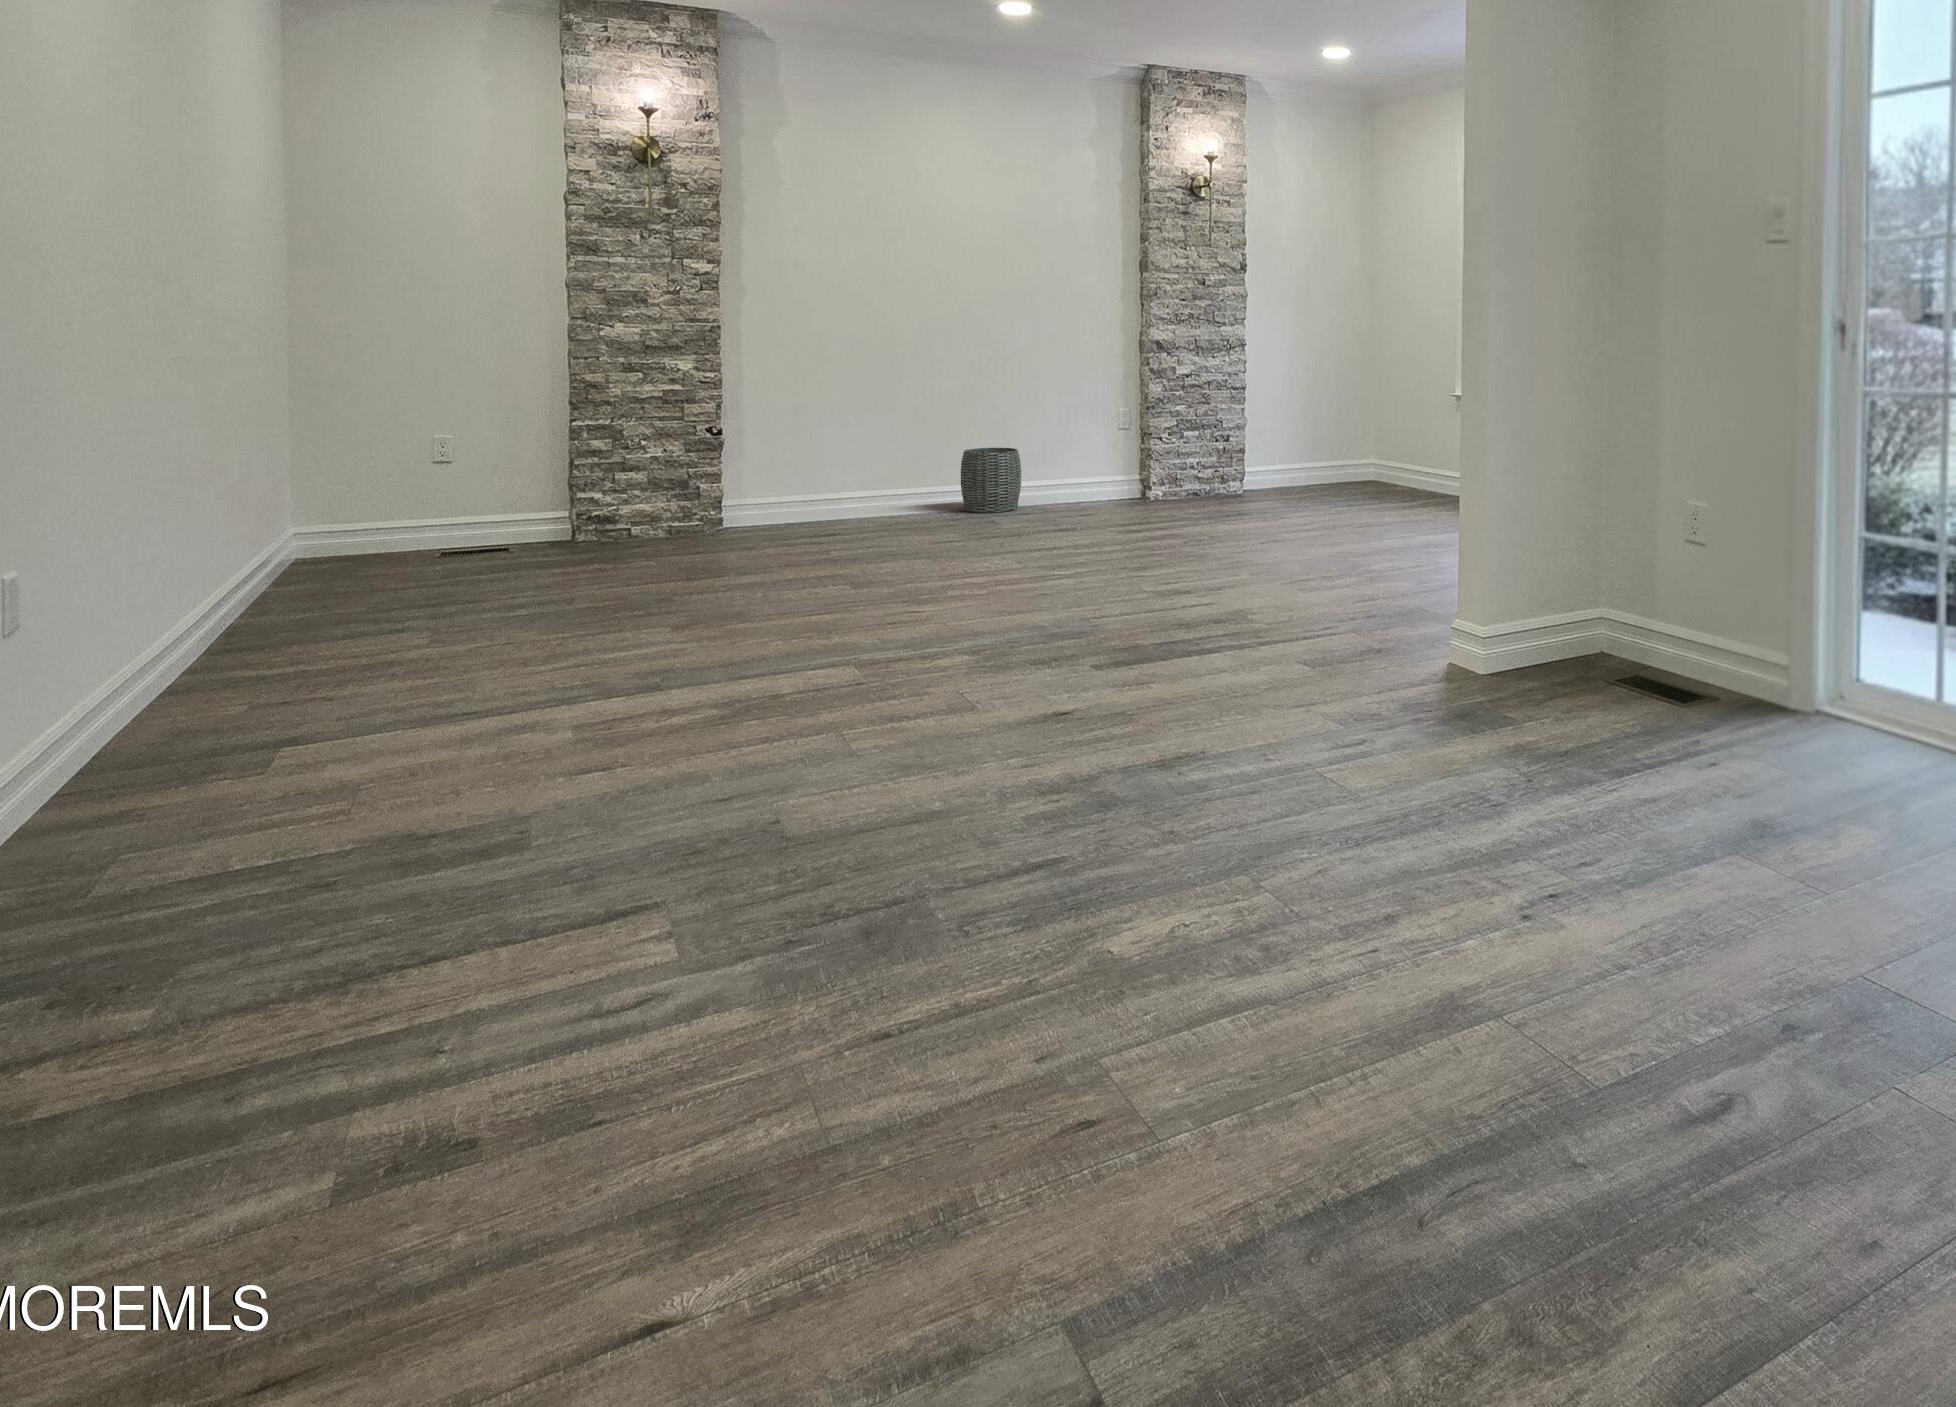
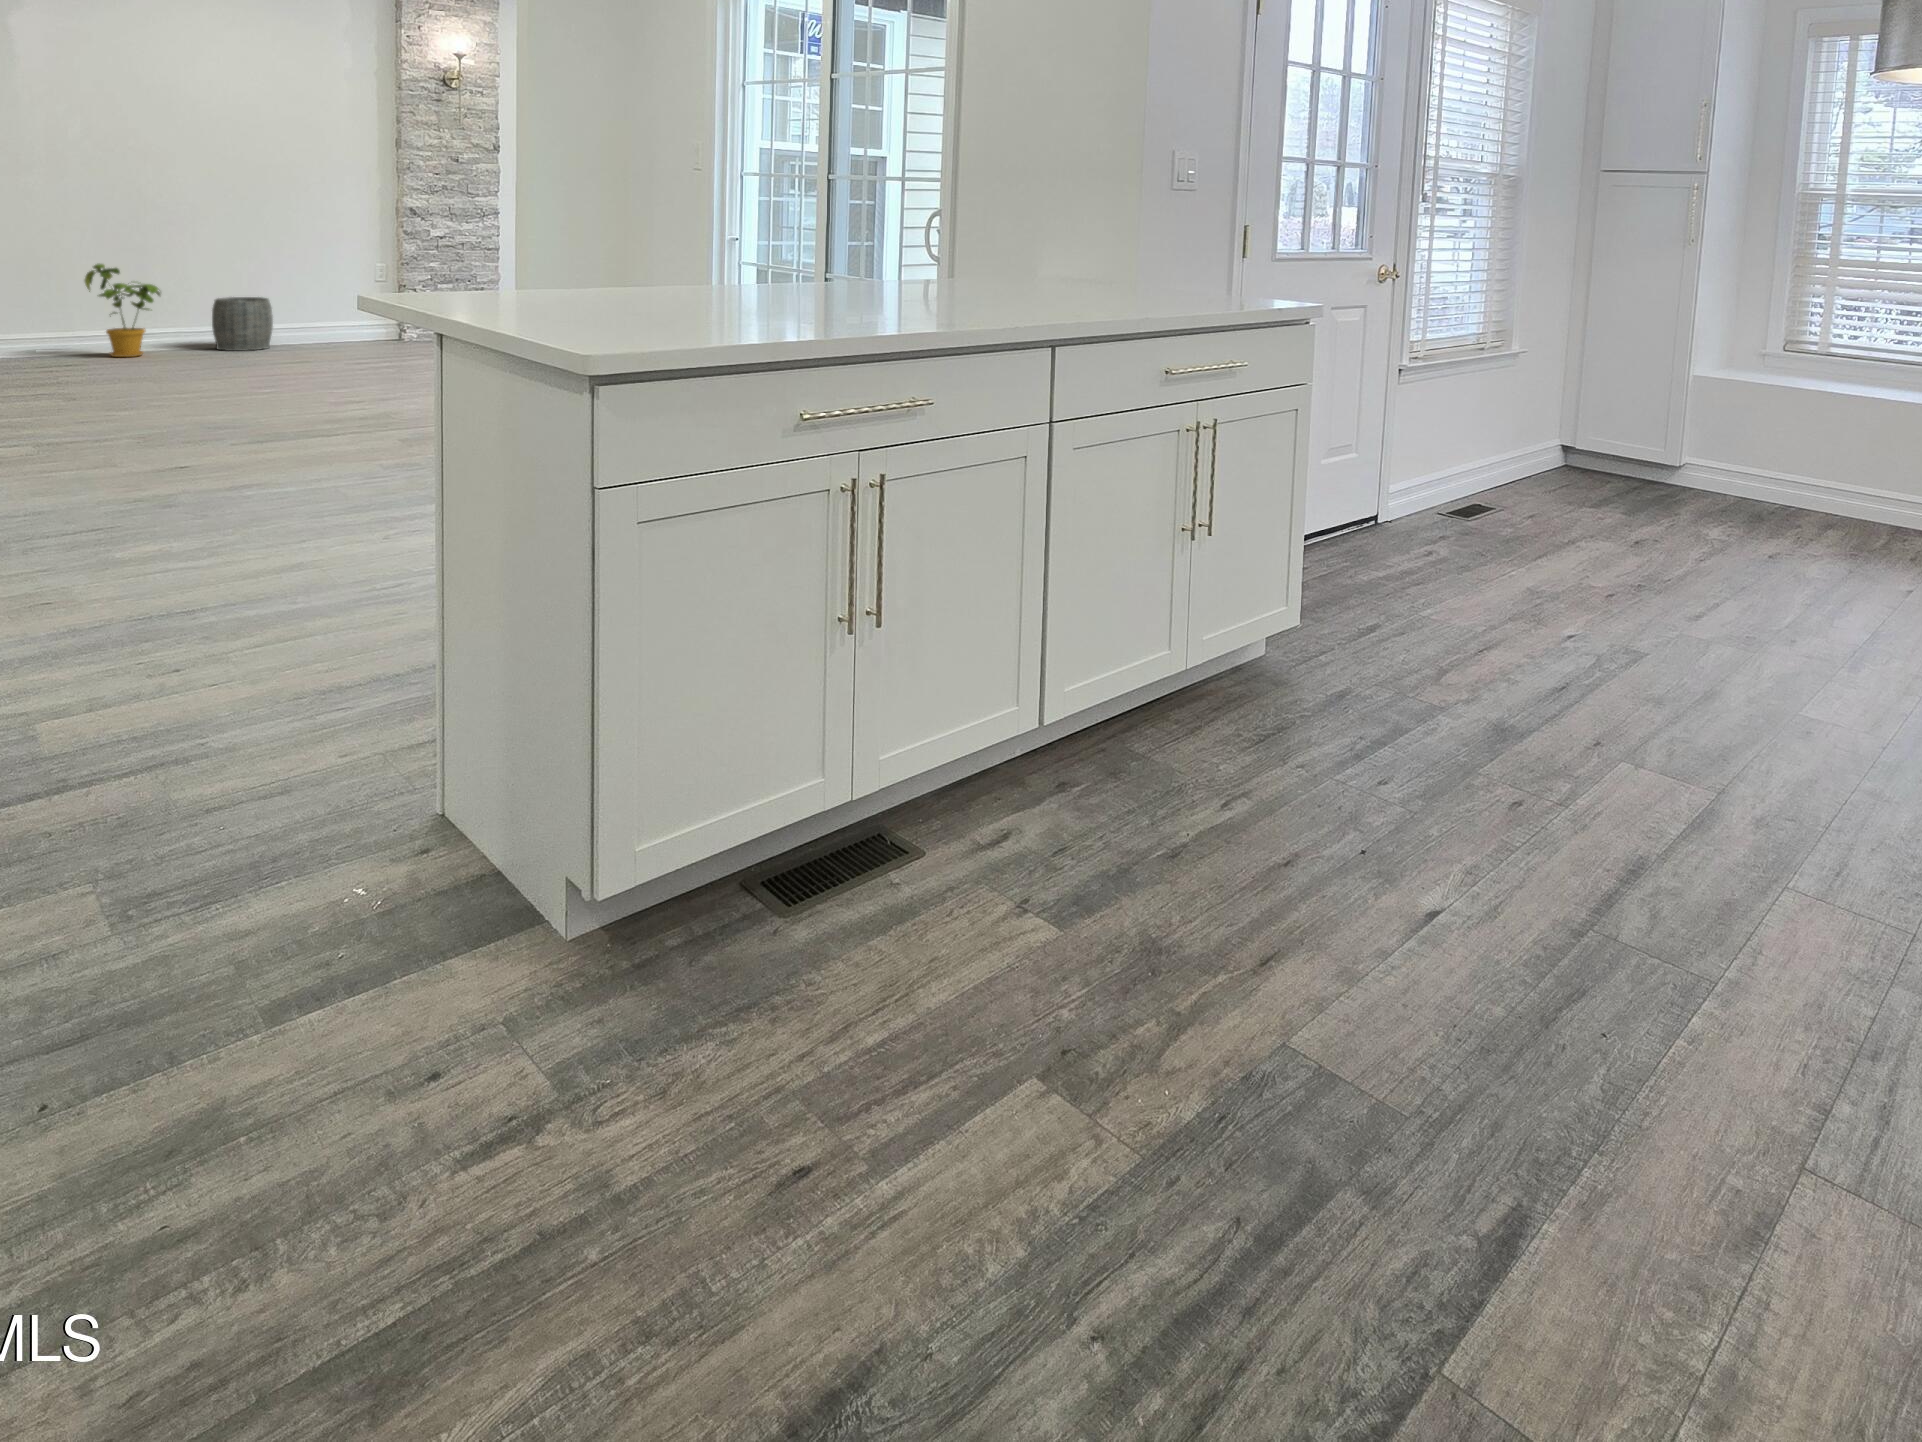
house plant: none [841,412,917,523] -> present [85,264,160,357]

